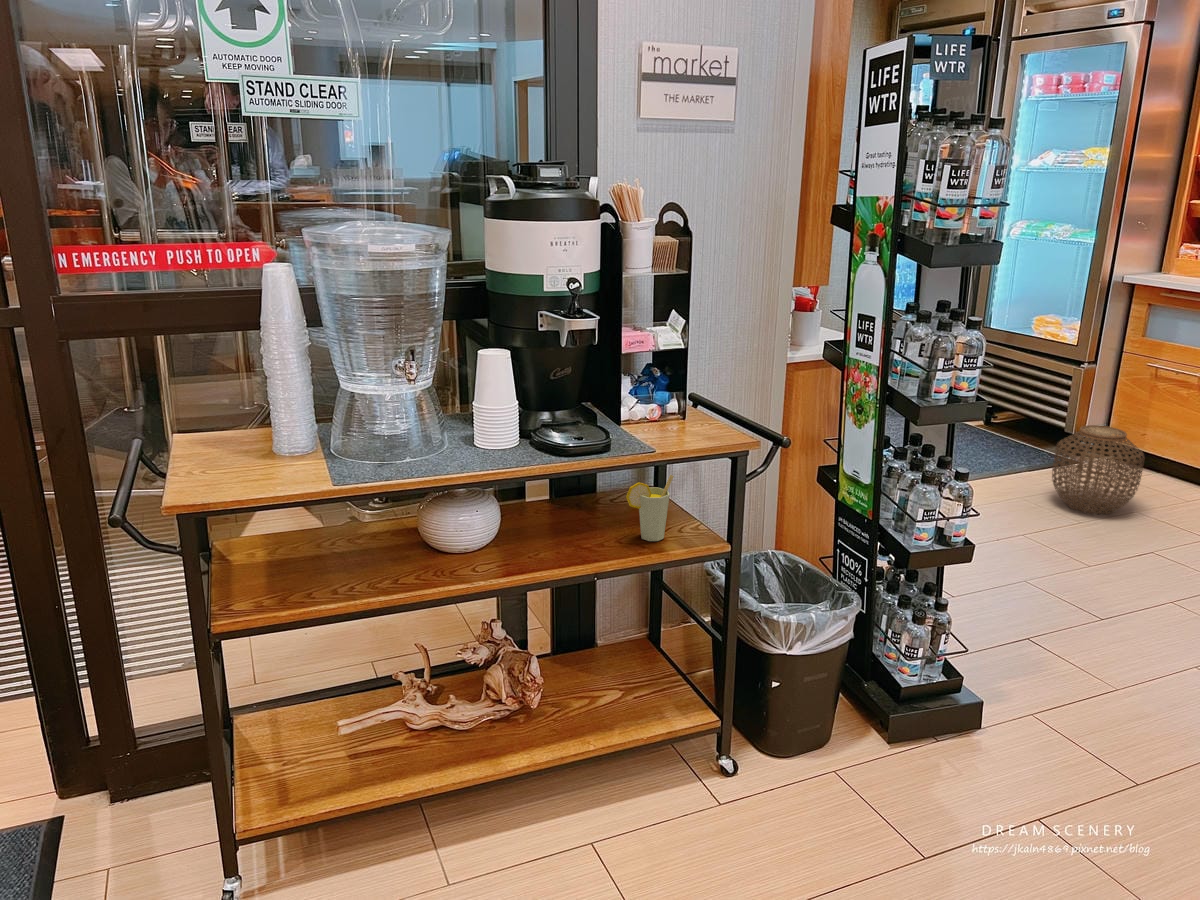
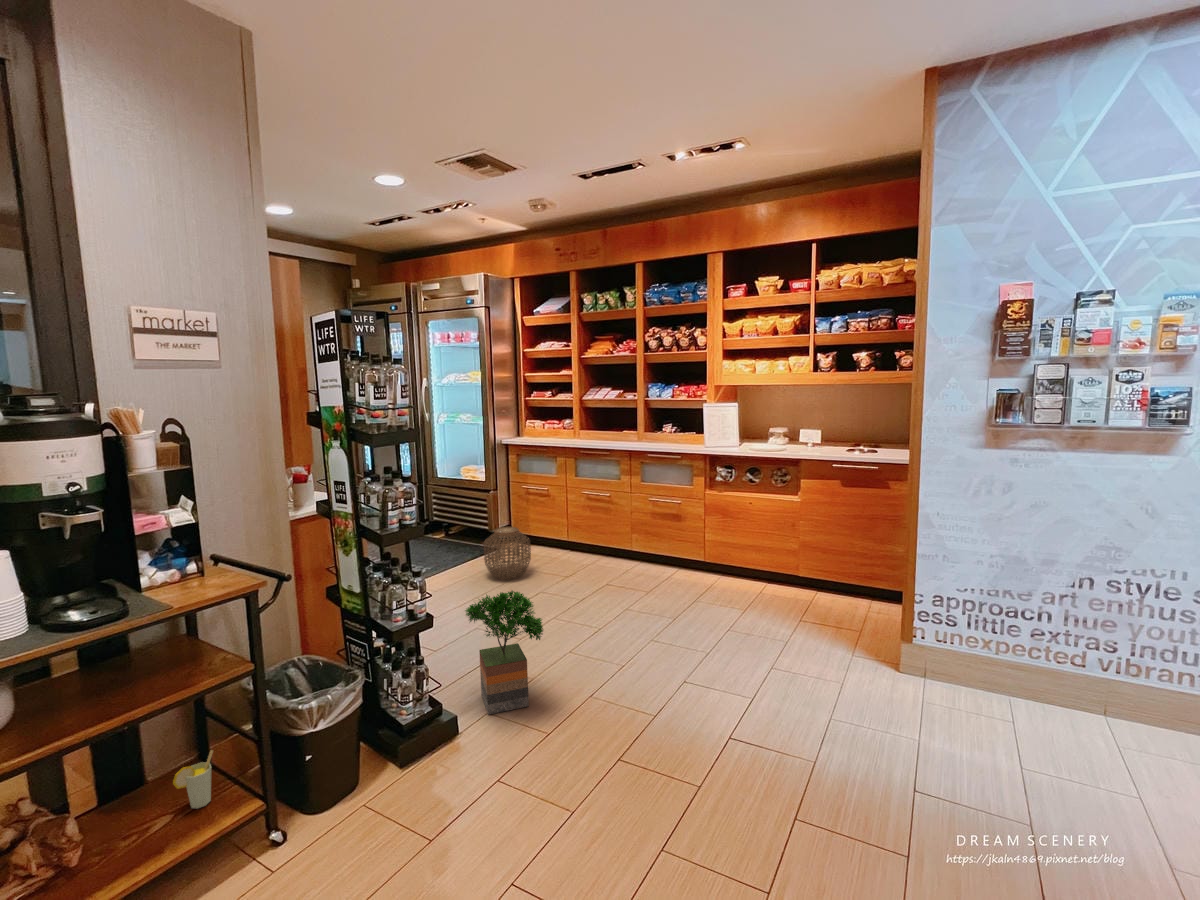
cup: present [626,475,674,541] -> present [173,750,213,809]
potted tree: none [1021,531,1167,728] -> present [465,591,543,715]

